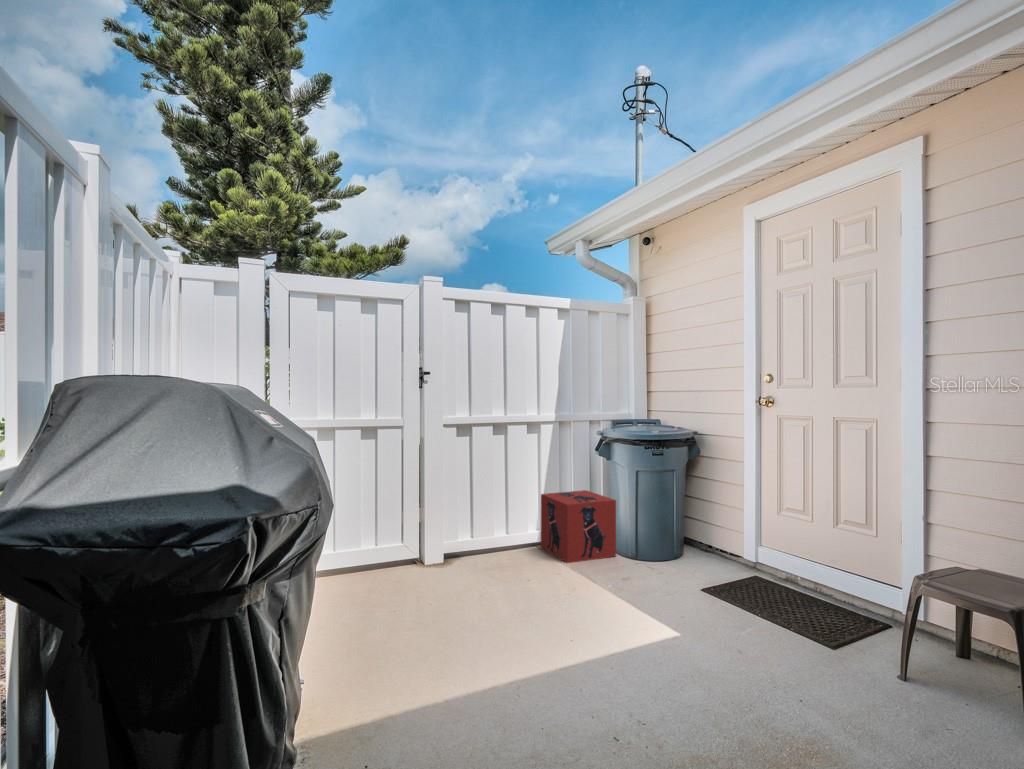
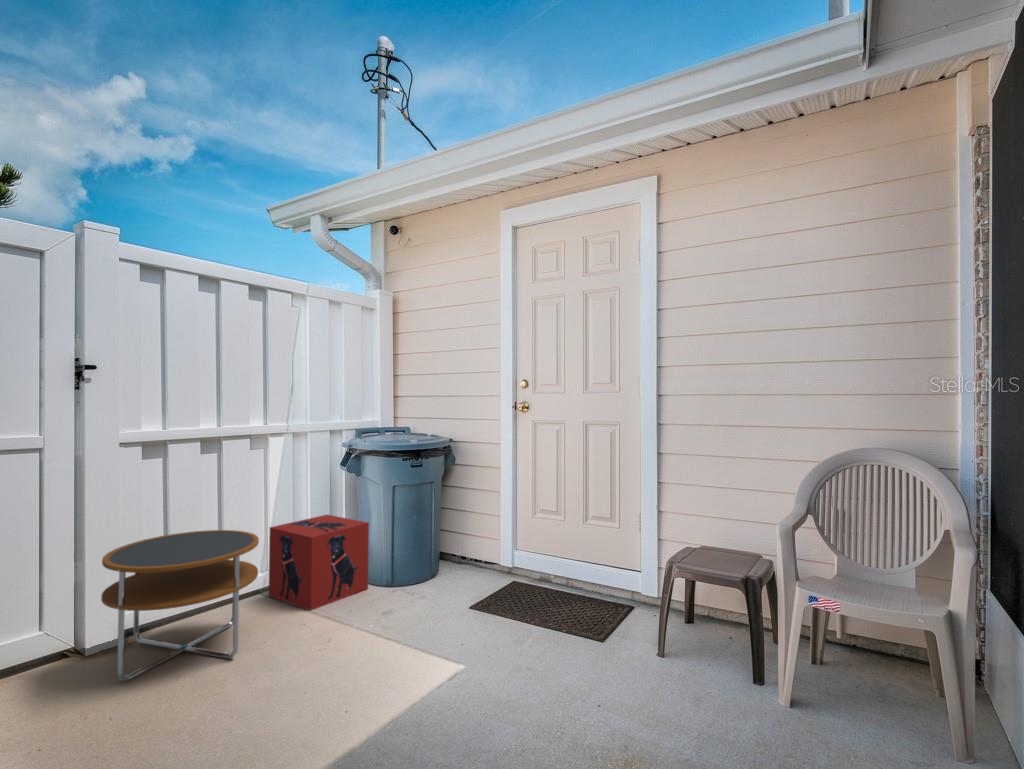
side table: none [434,489,526,581] -> present [101,530,259,681]

